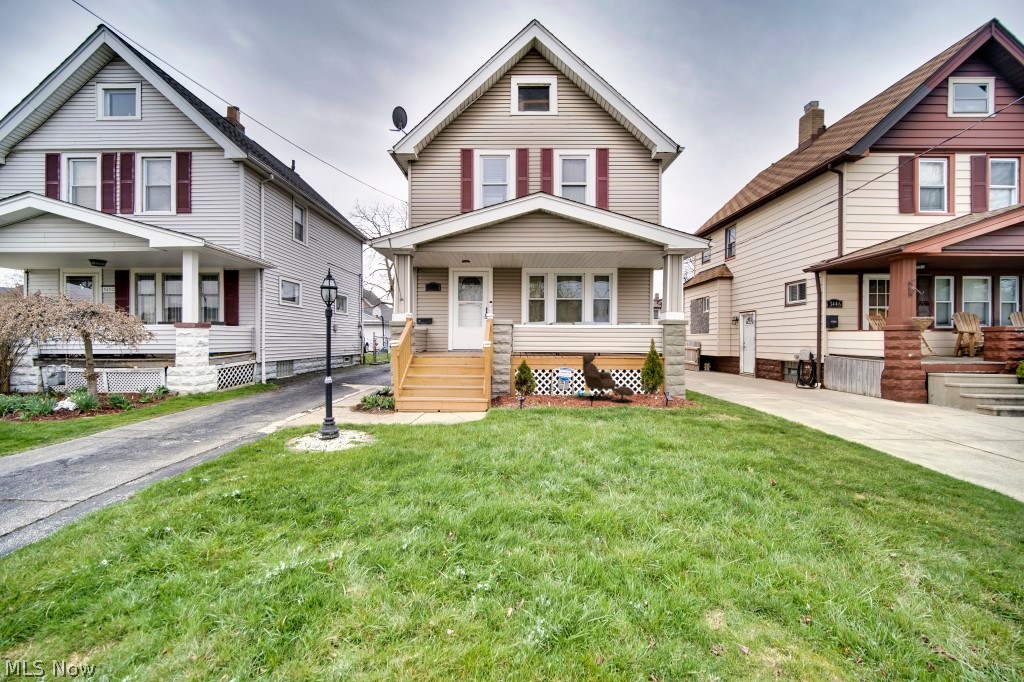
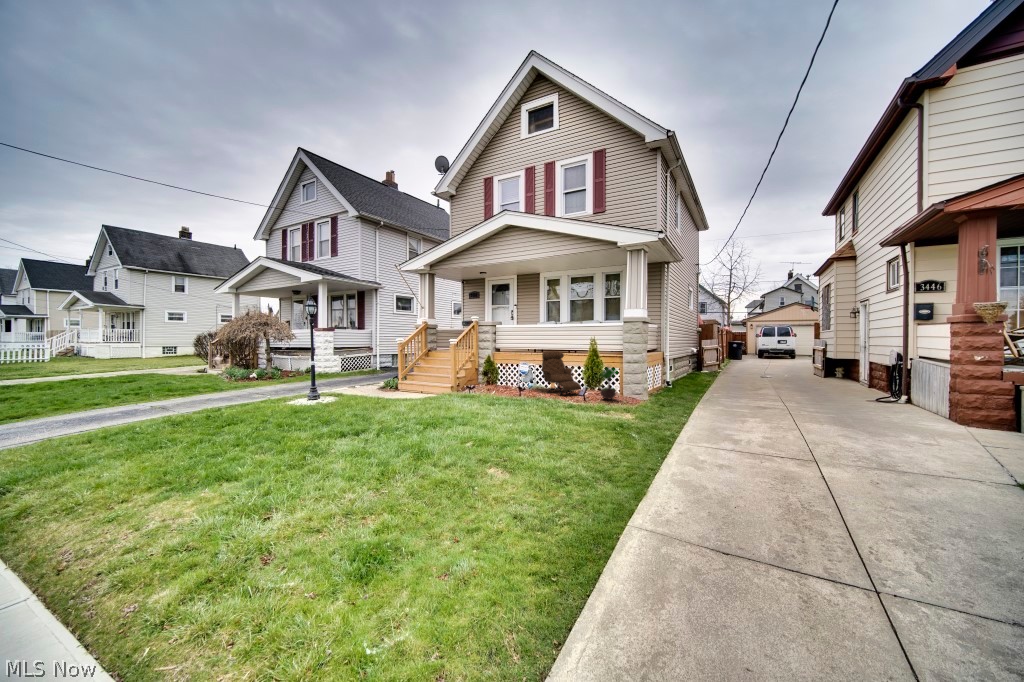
potted tree: none [663,367,686,404] -> present [600,367,616,400]

